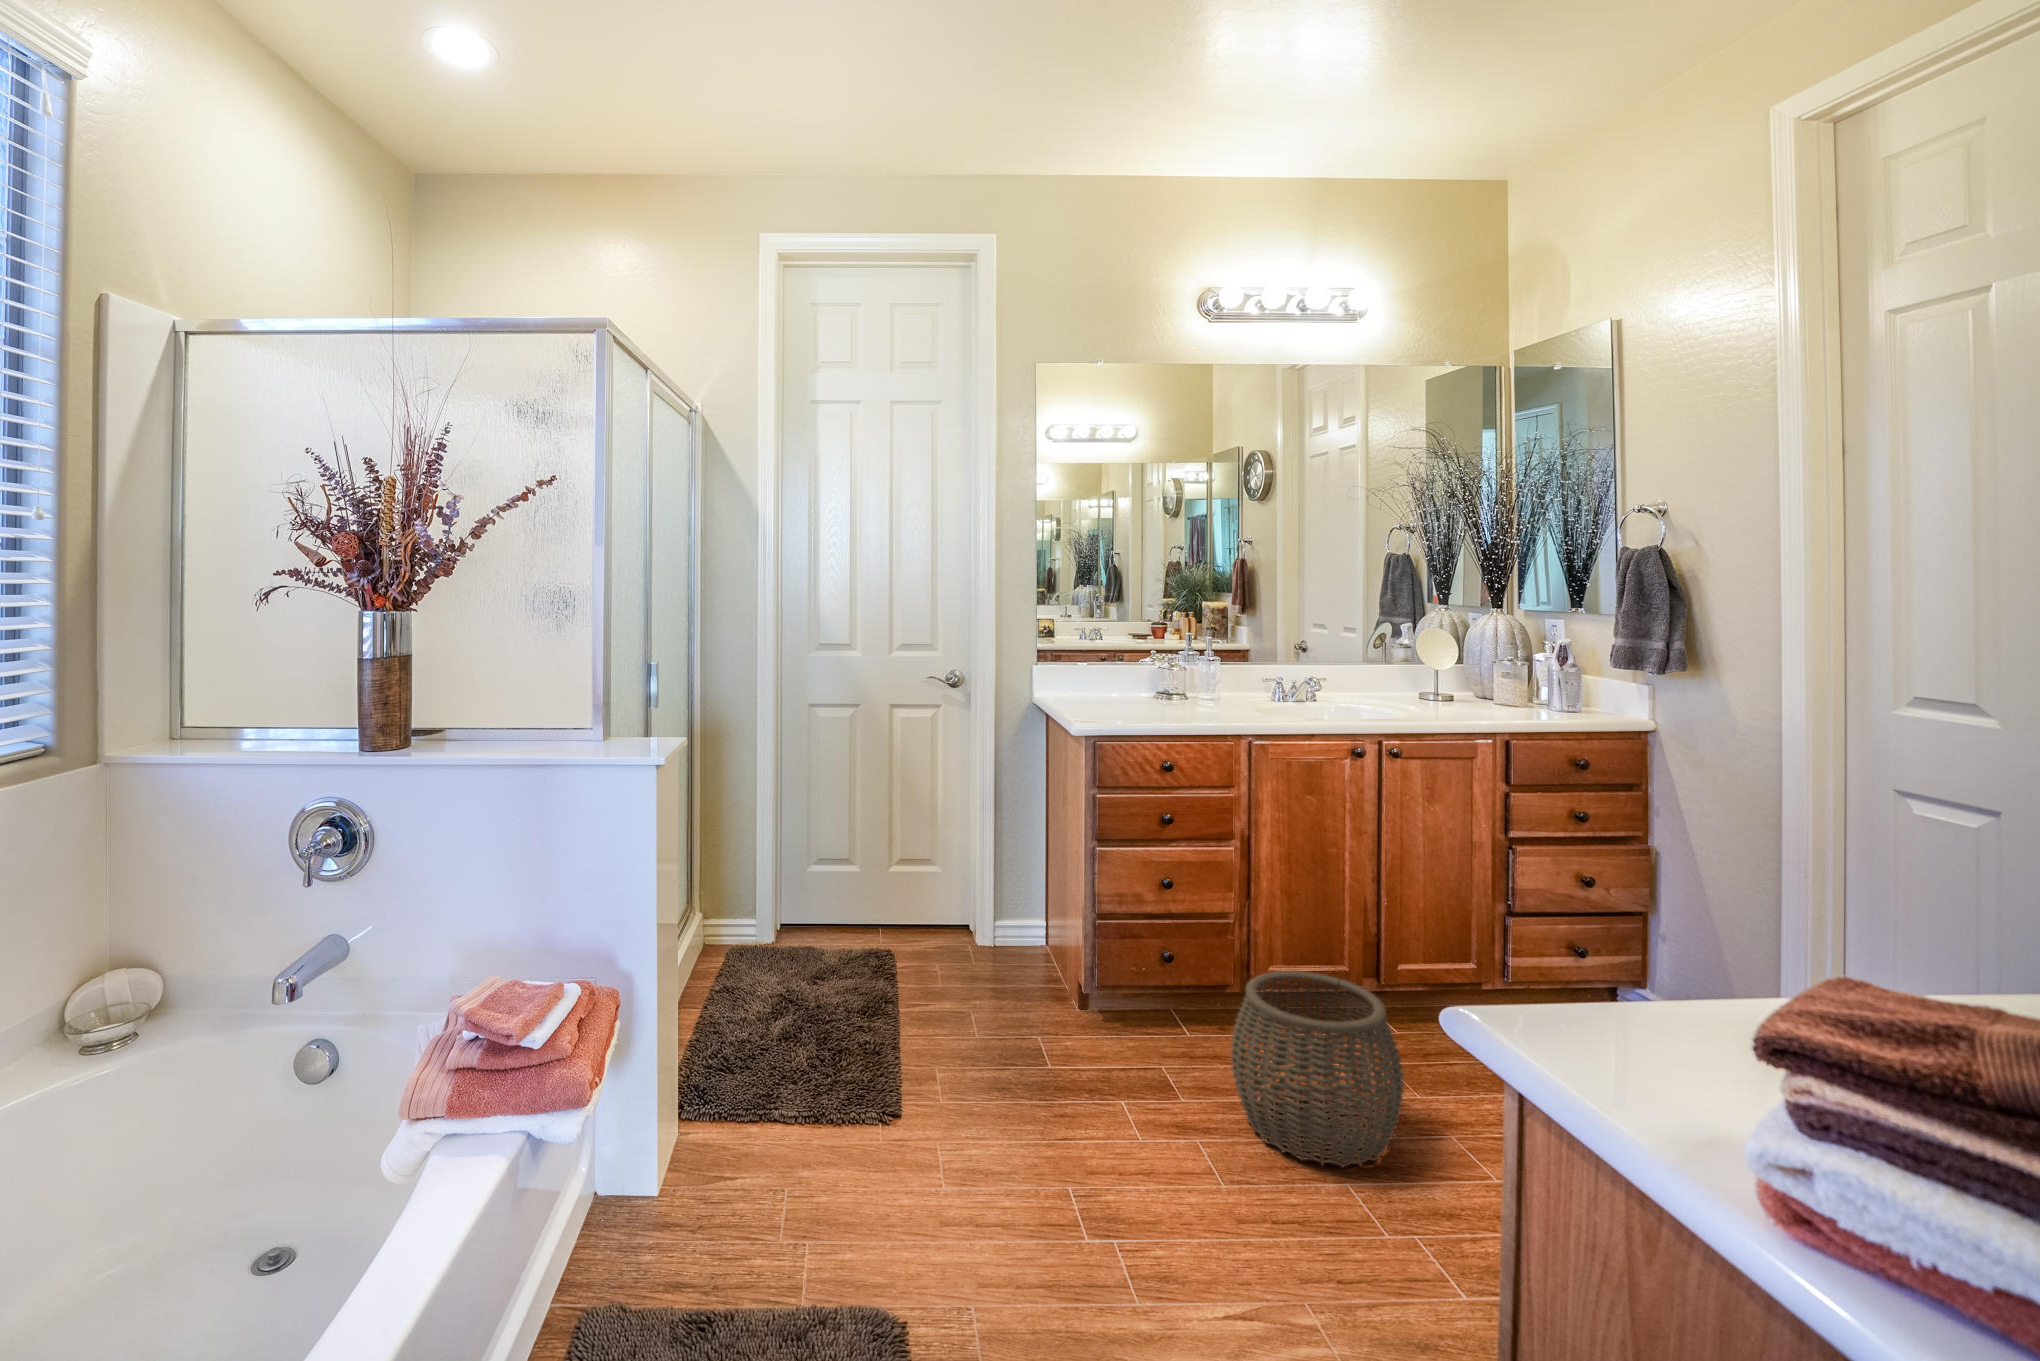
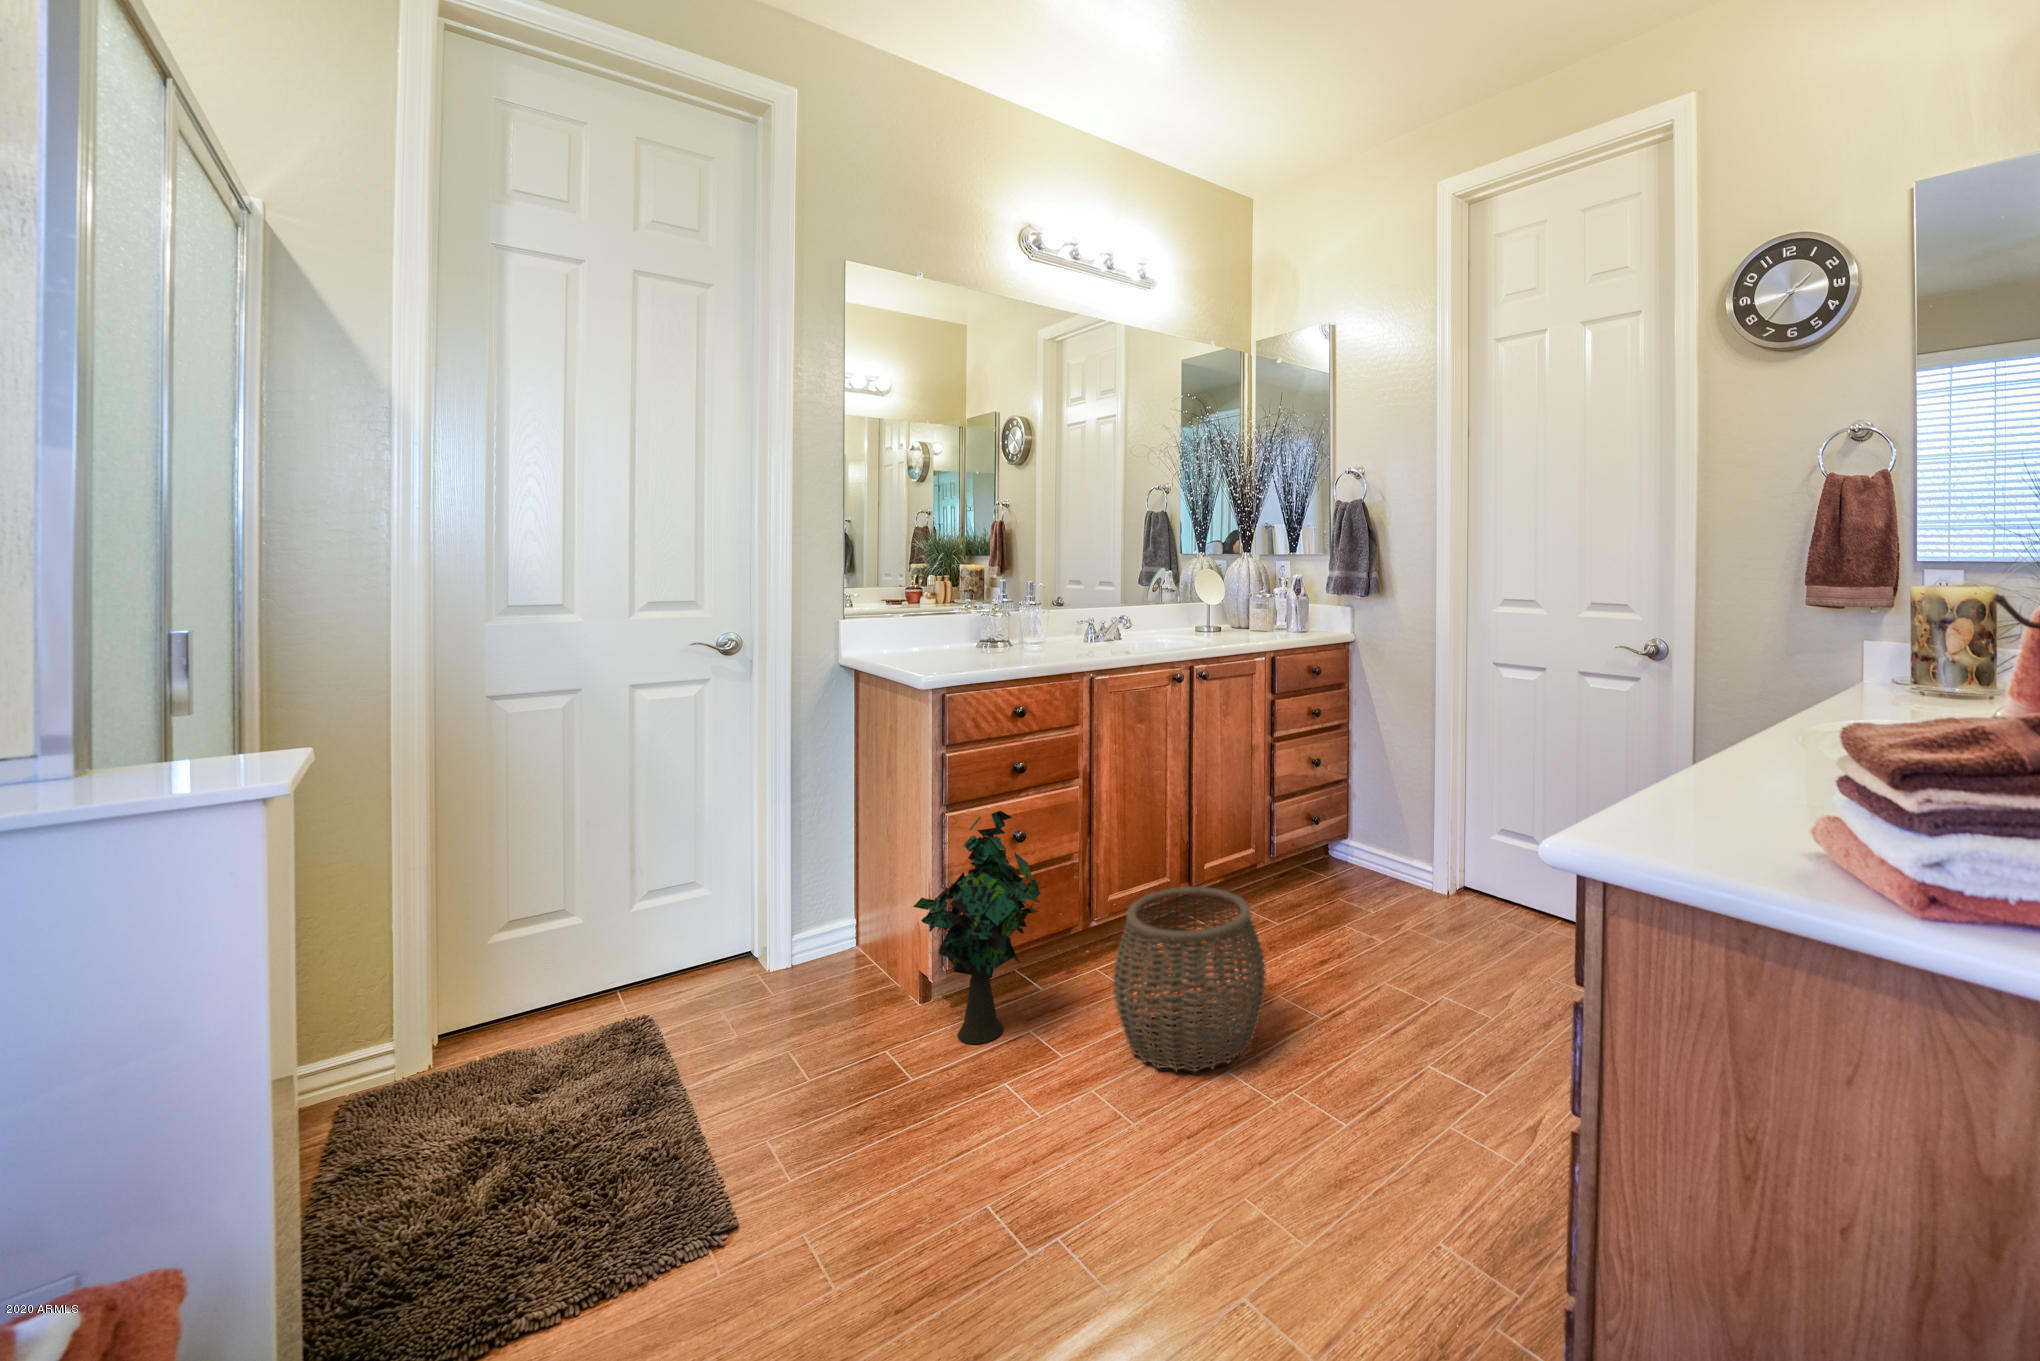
decorative plant: none [1063,855,1179,1062] -> present [913,811,1041,1044]

